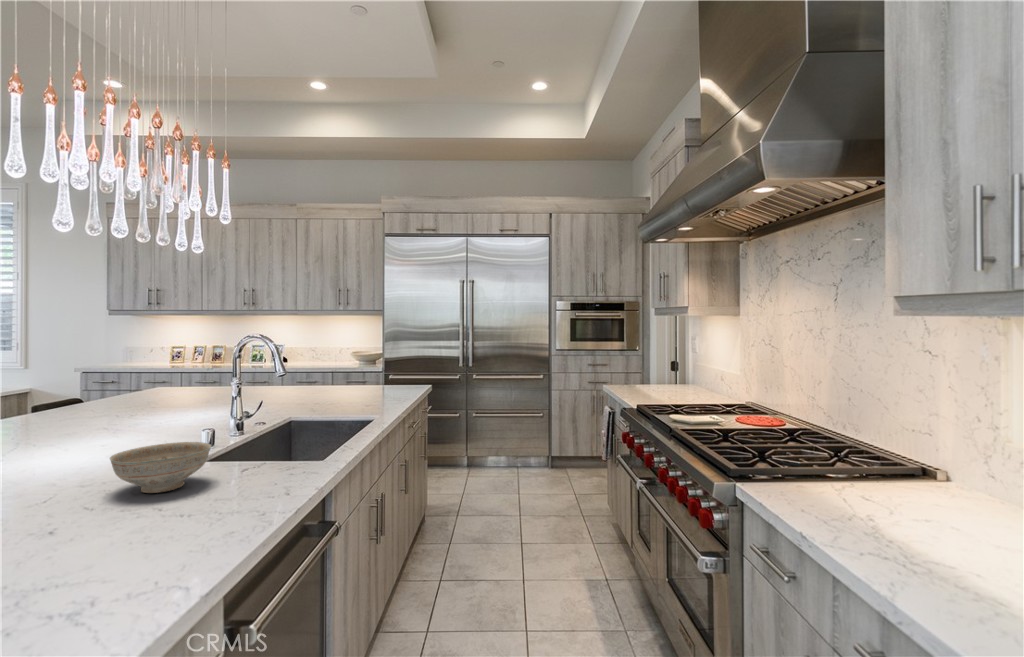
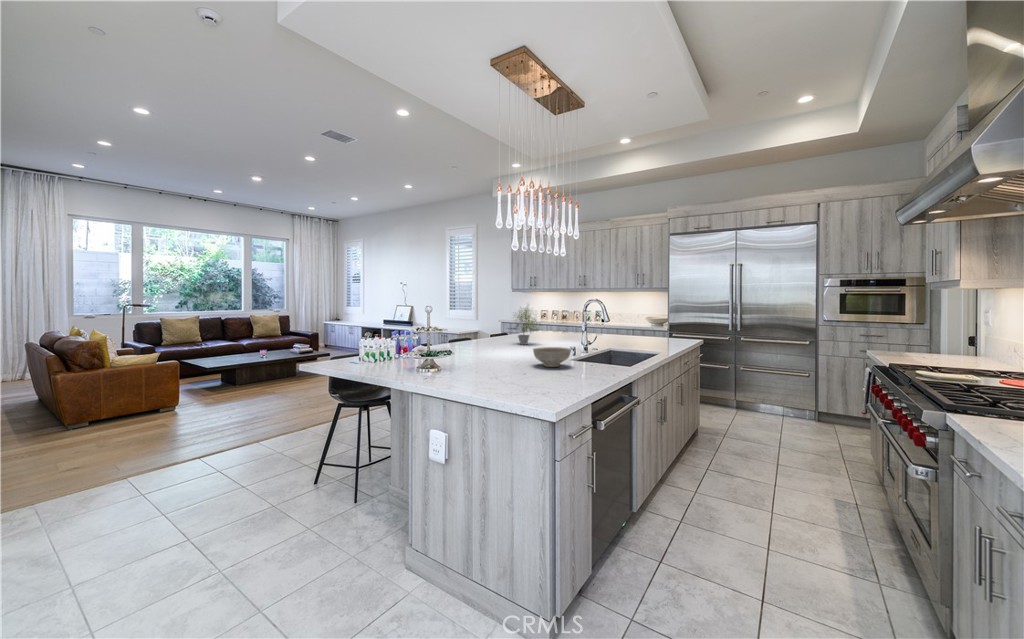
potted plant: none [73,341,155,428] -> present [517,308,540,345]

